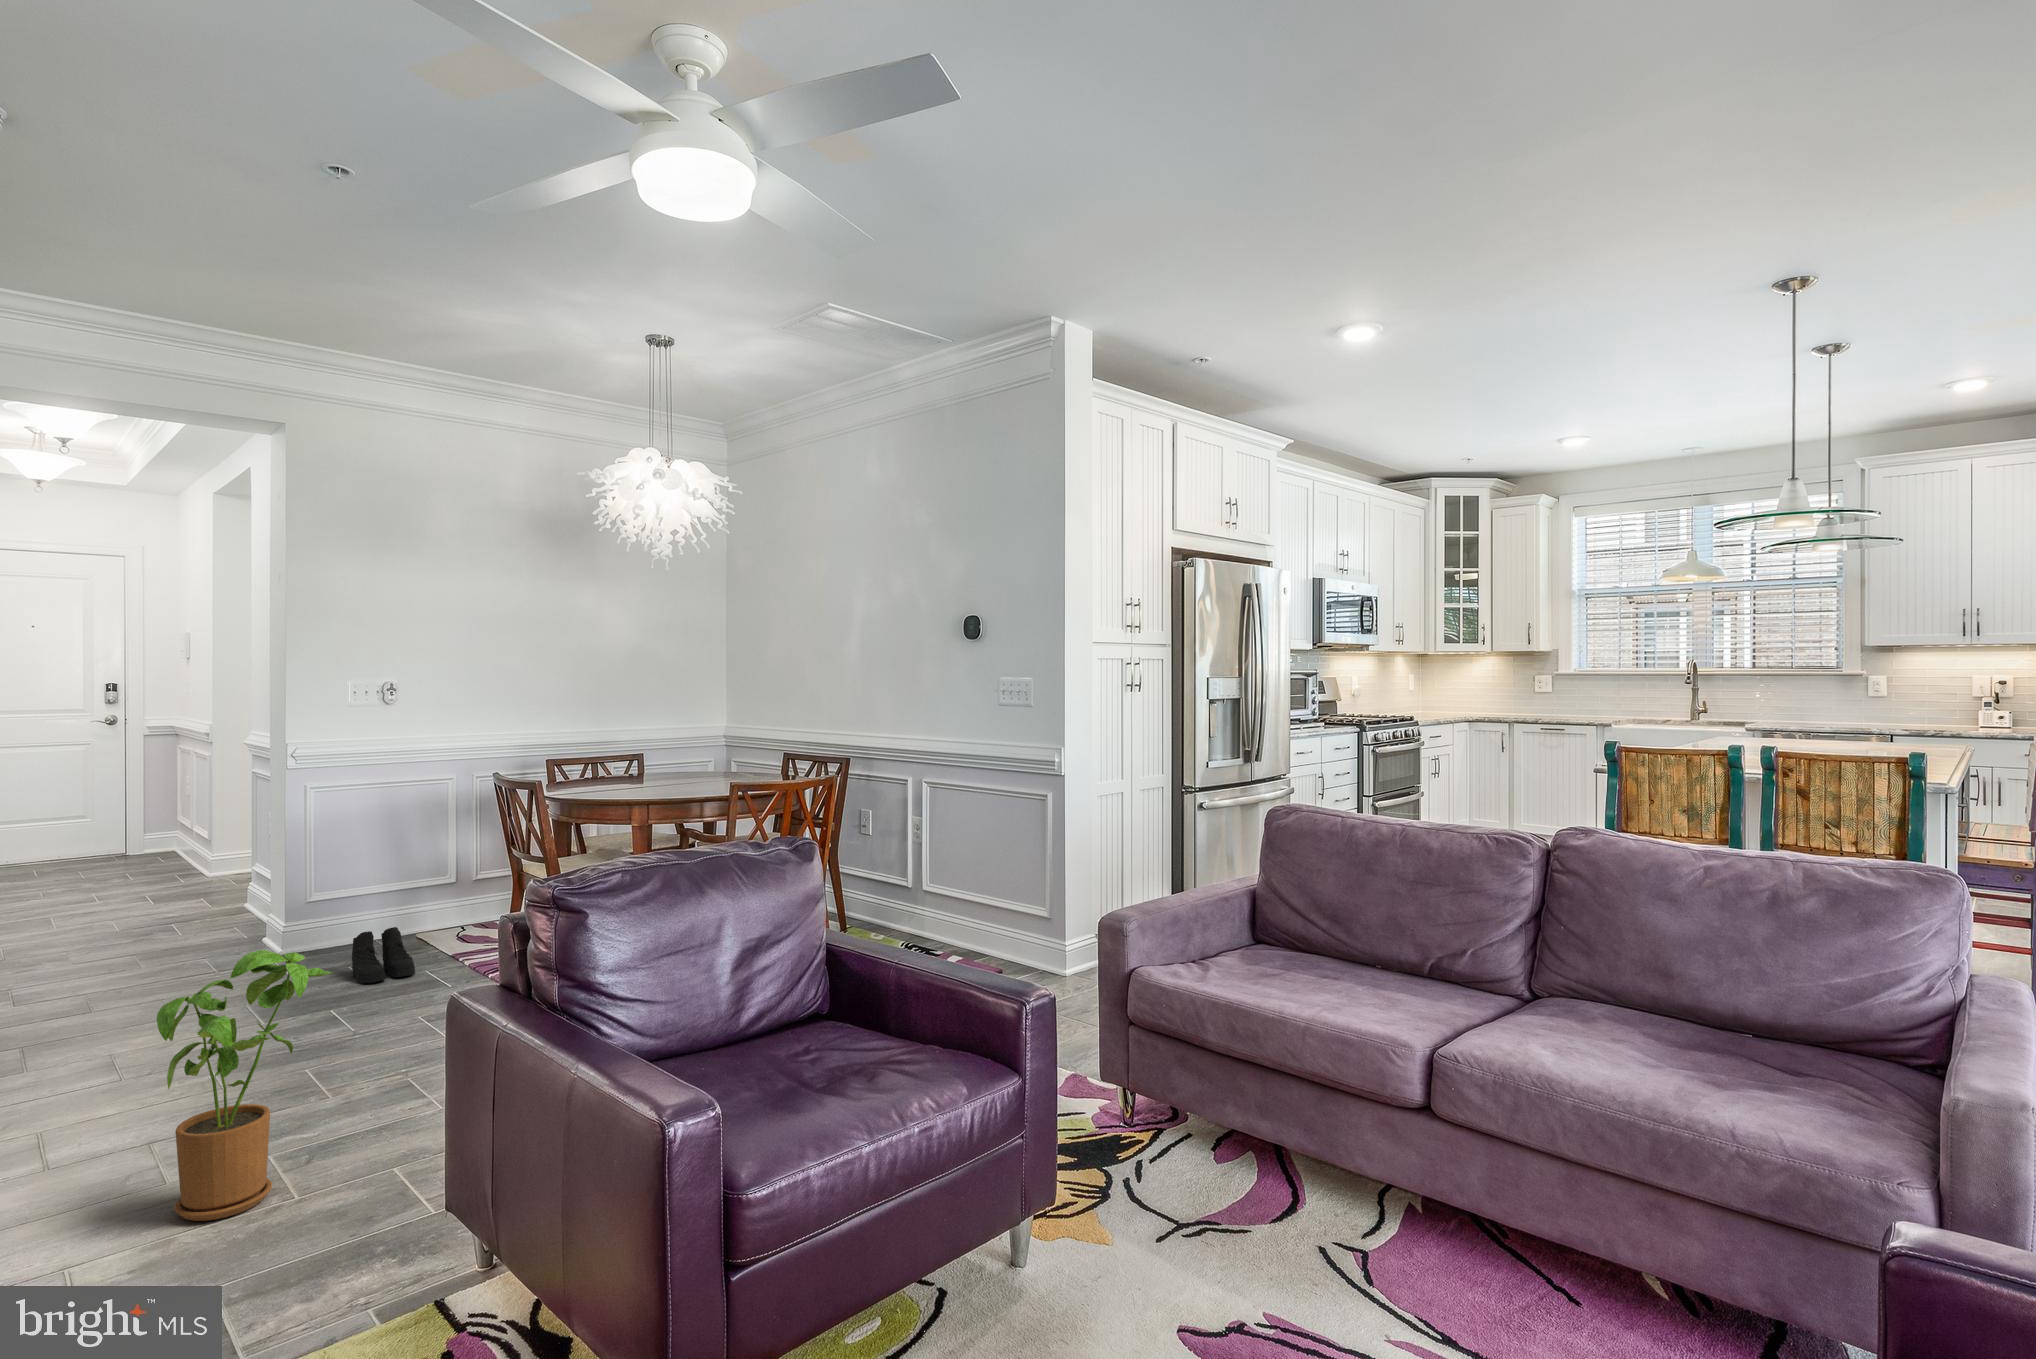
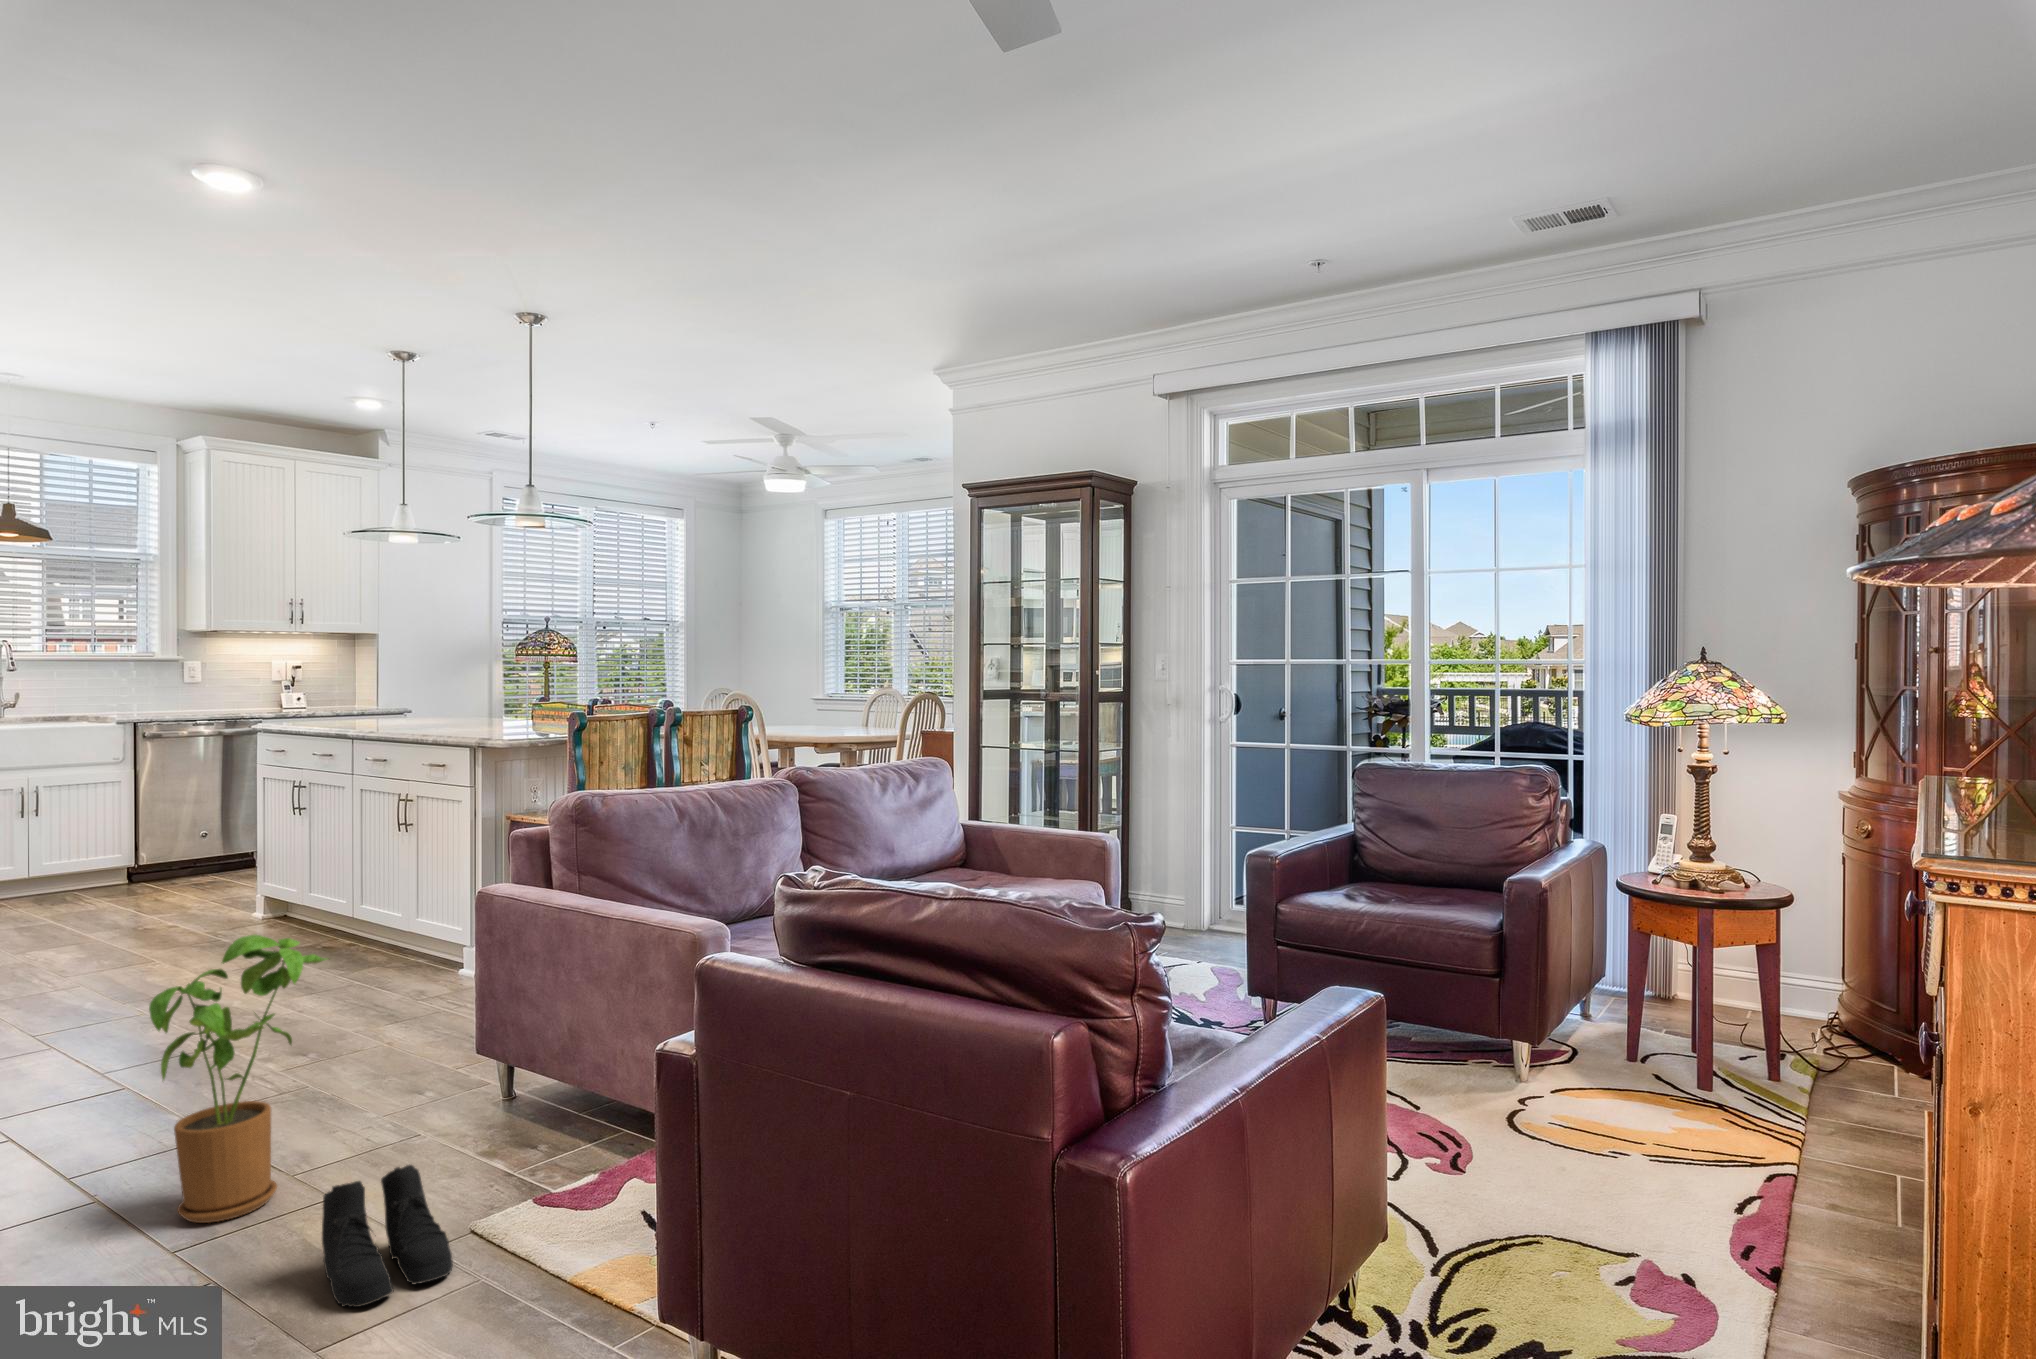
boots: present [352,927,415,984] -> present [322,1164,453,1307]

